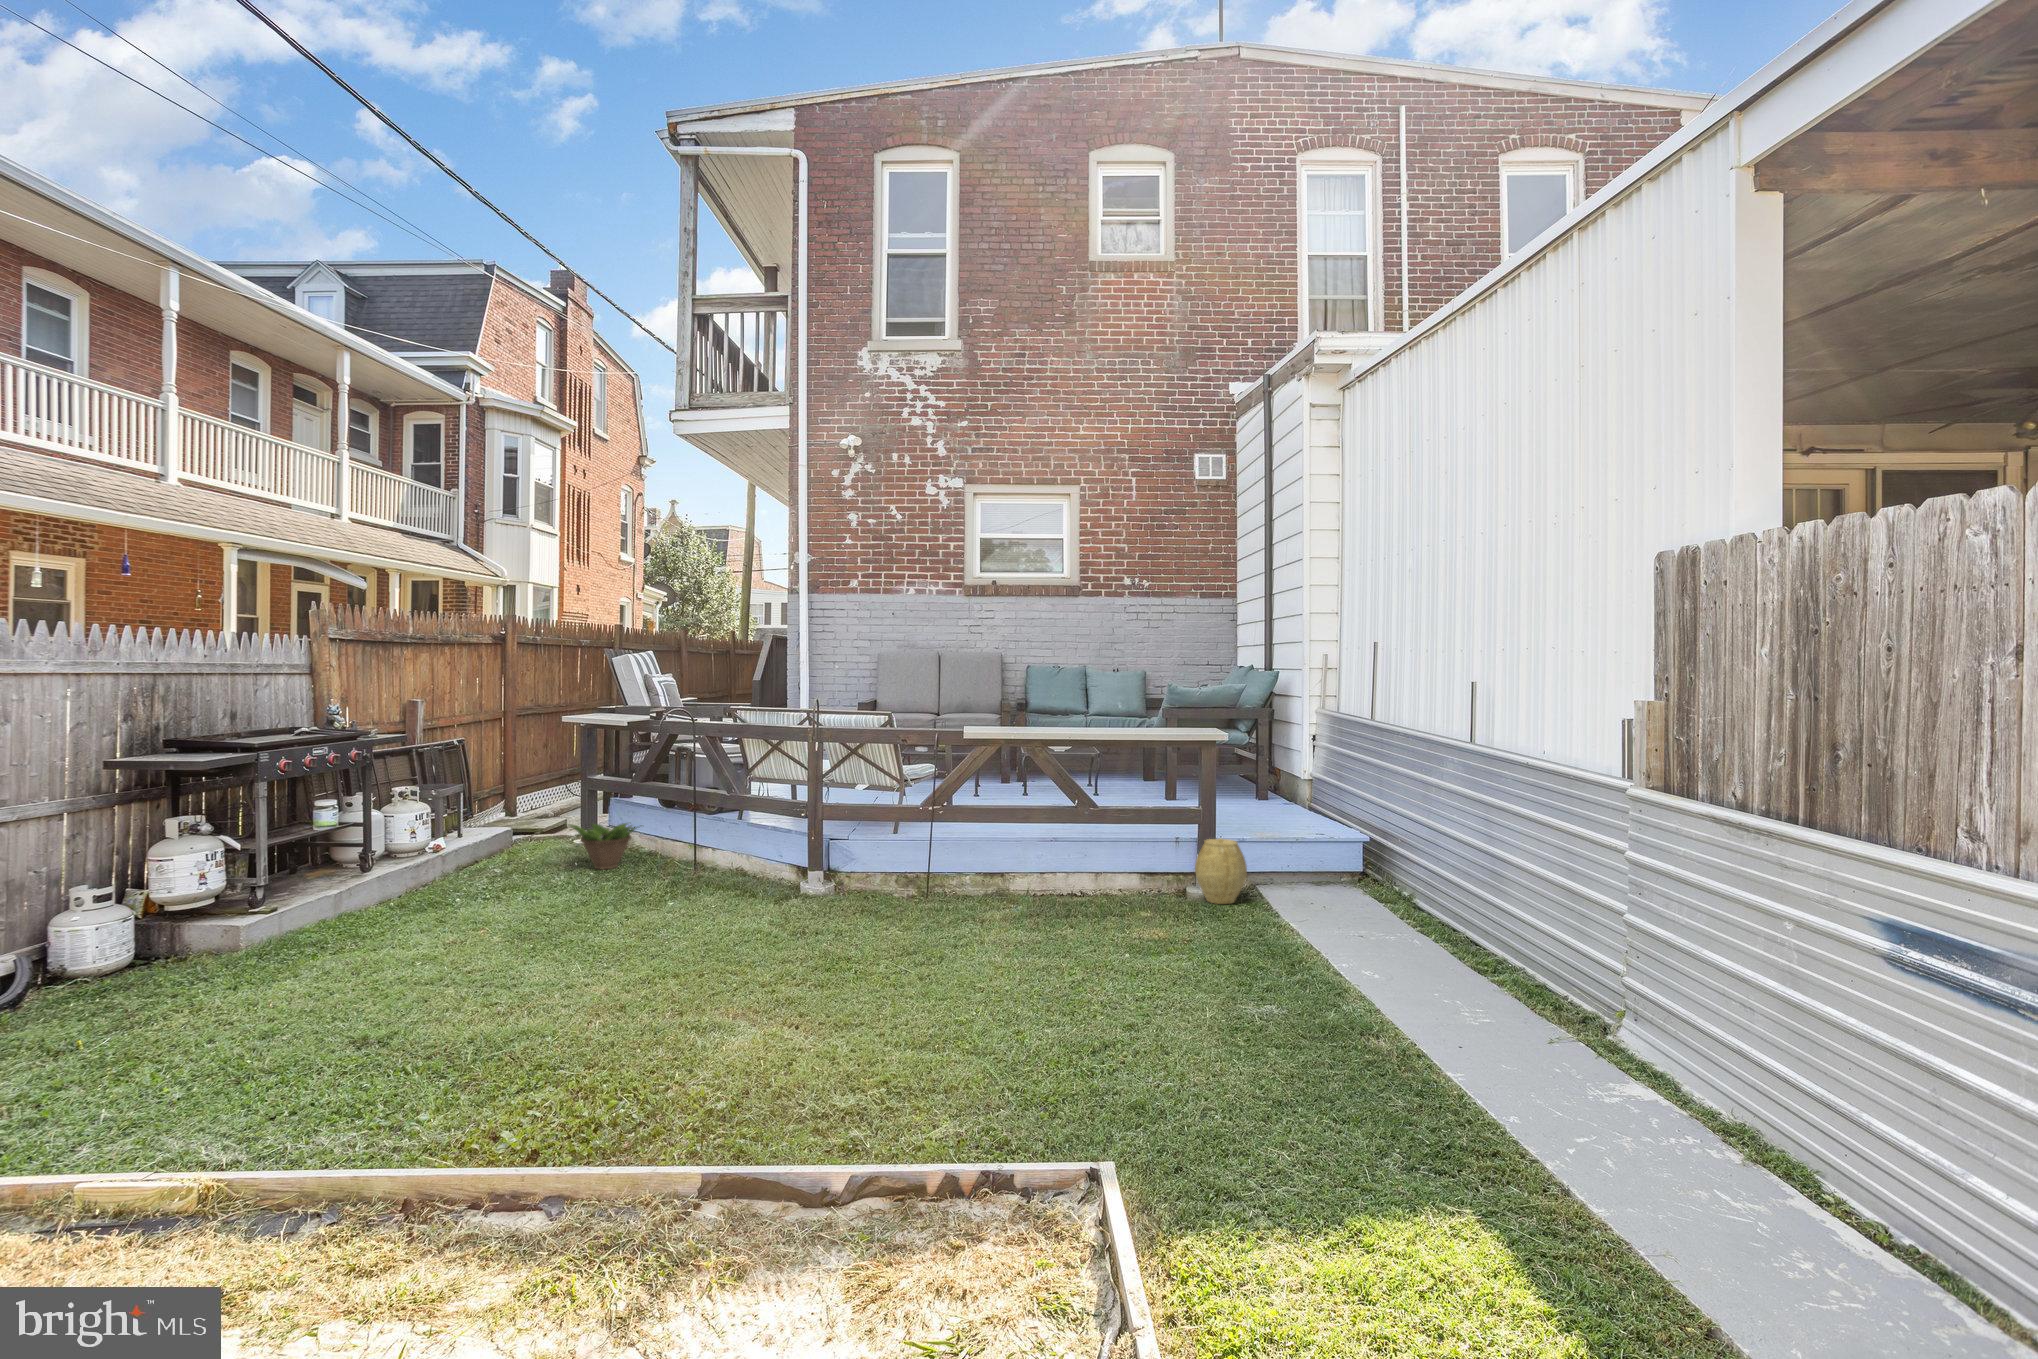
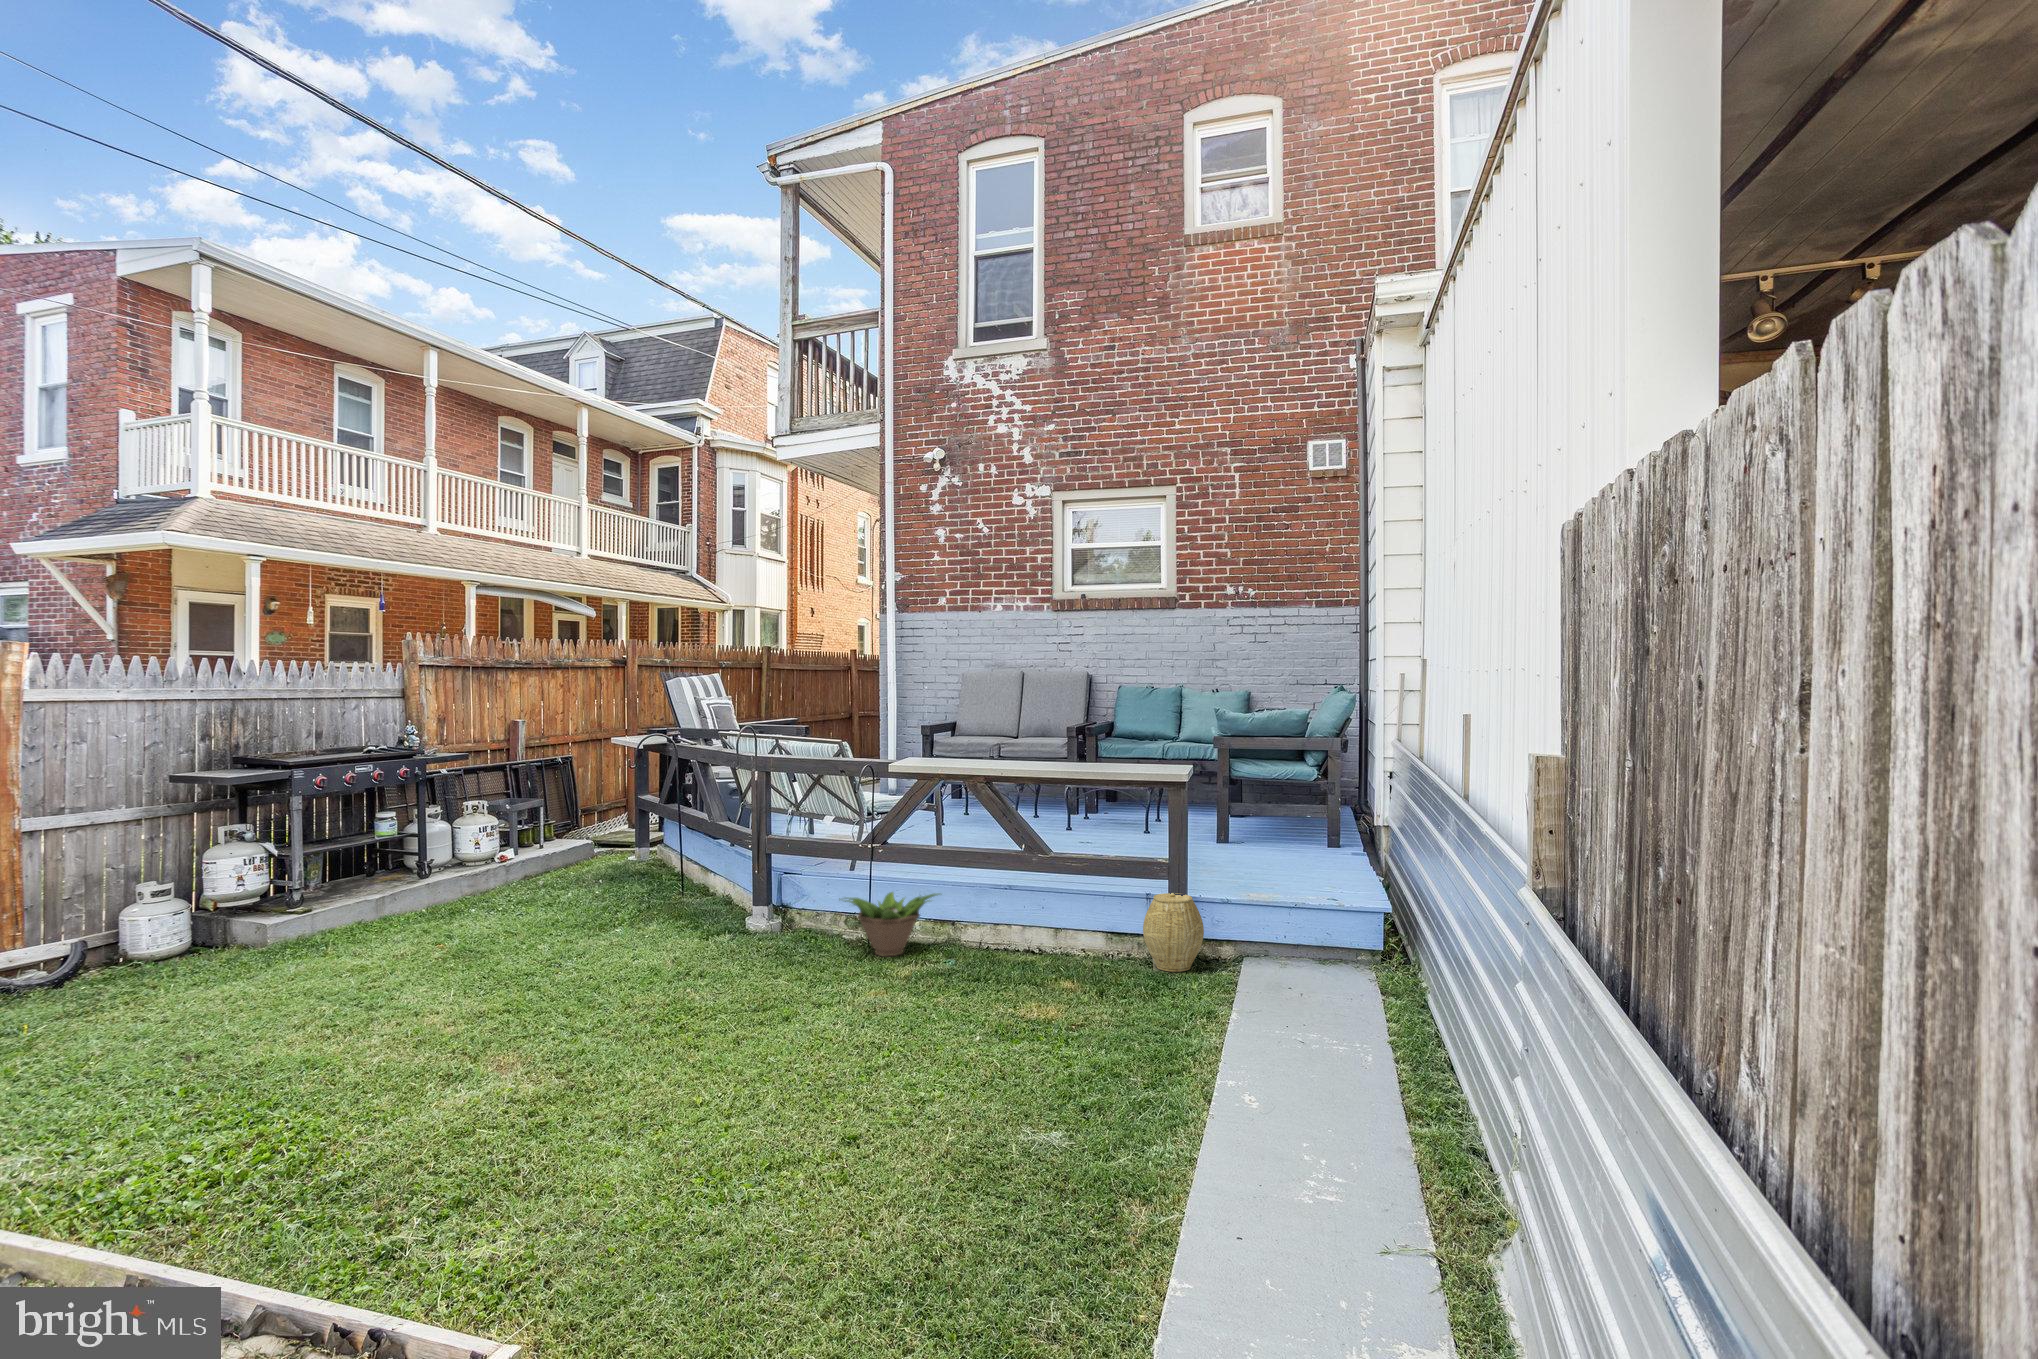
decorative plant: present [565,823,642,869] -> present [845,892,939,956]

